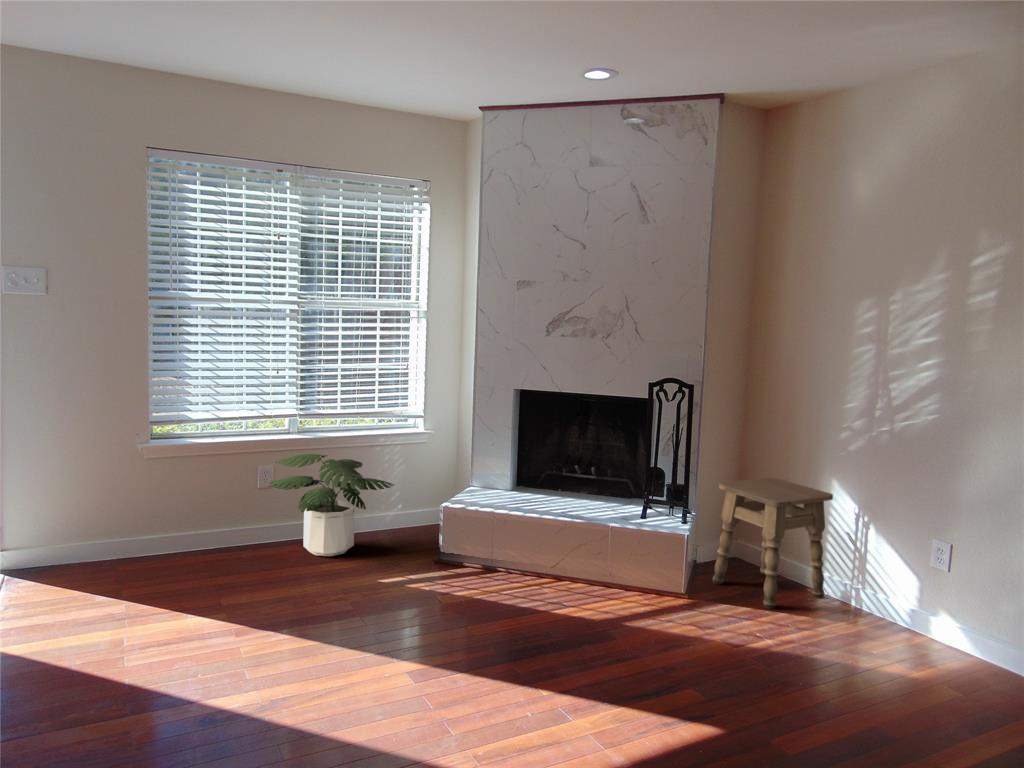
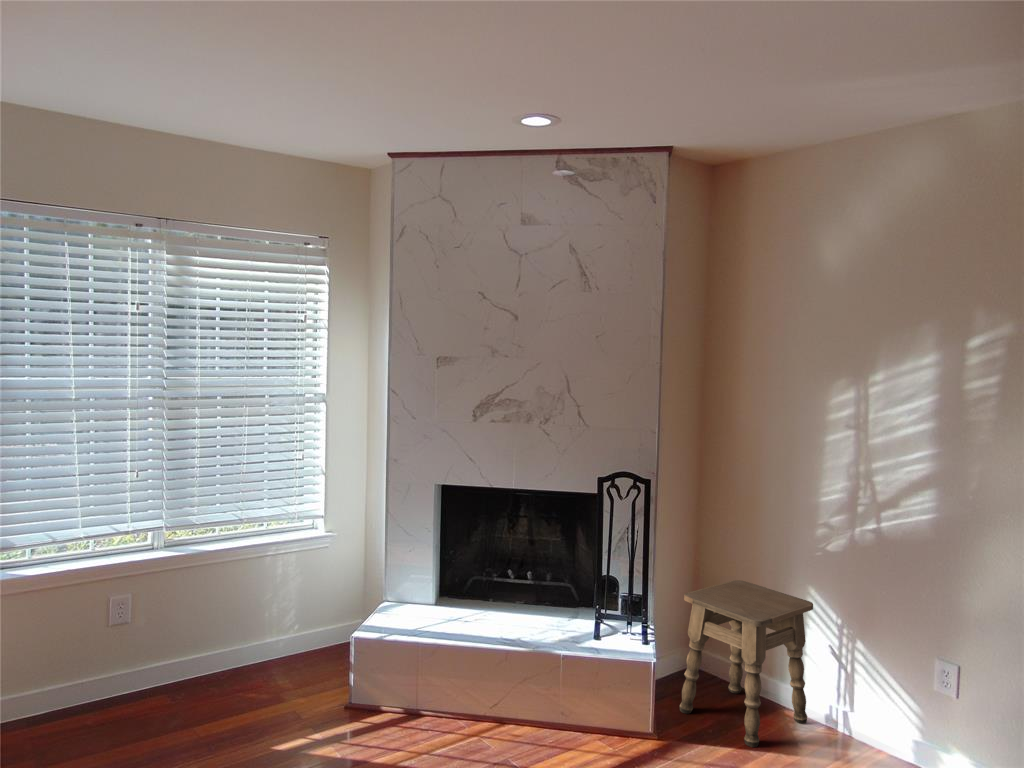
potted plant: present [268,454,394,556] -> none [126,579,292,712]

